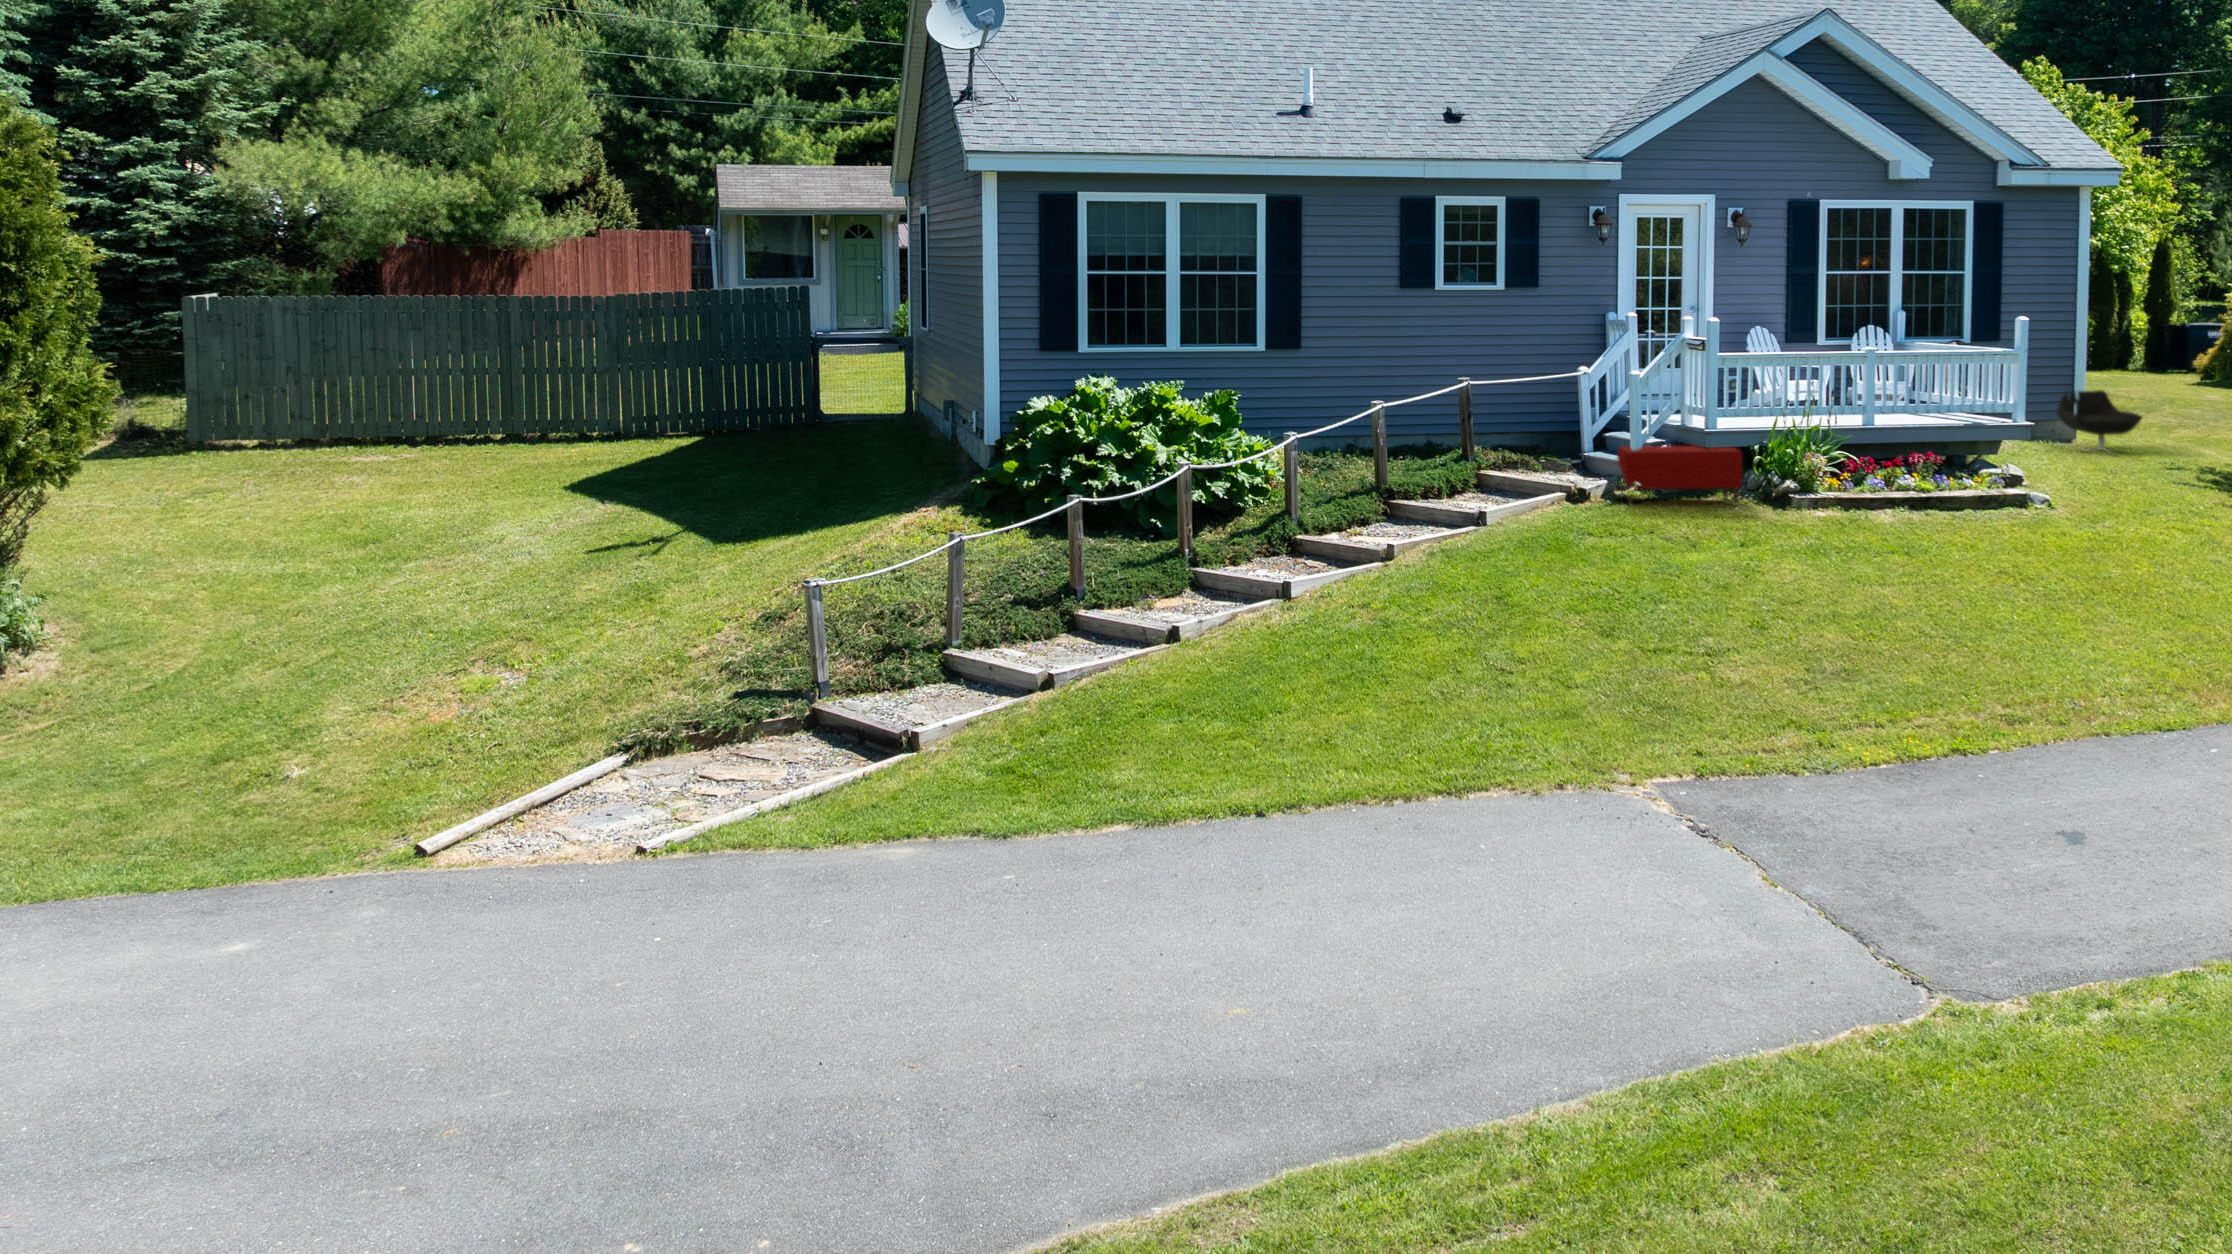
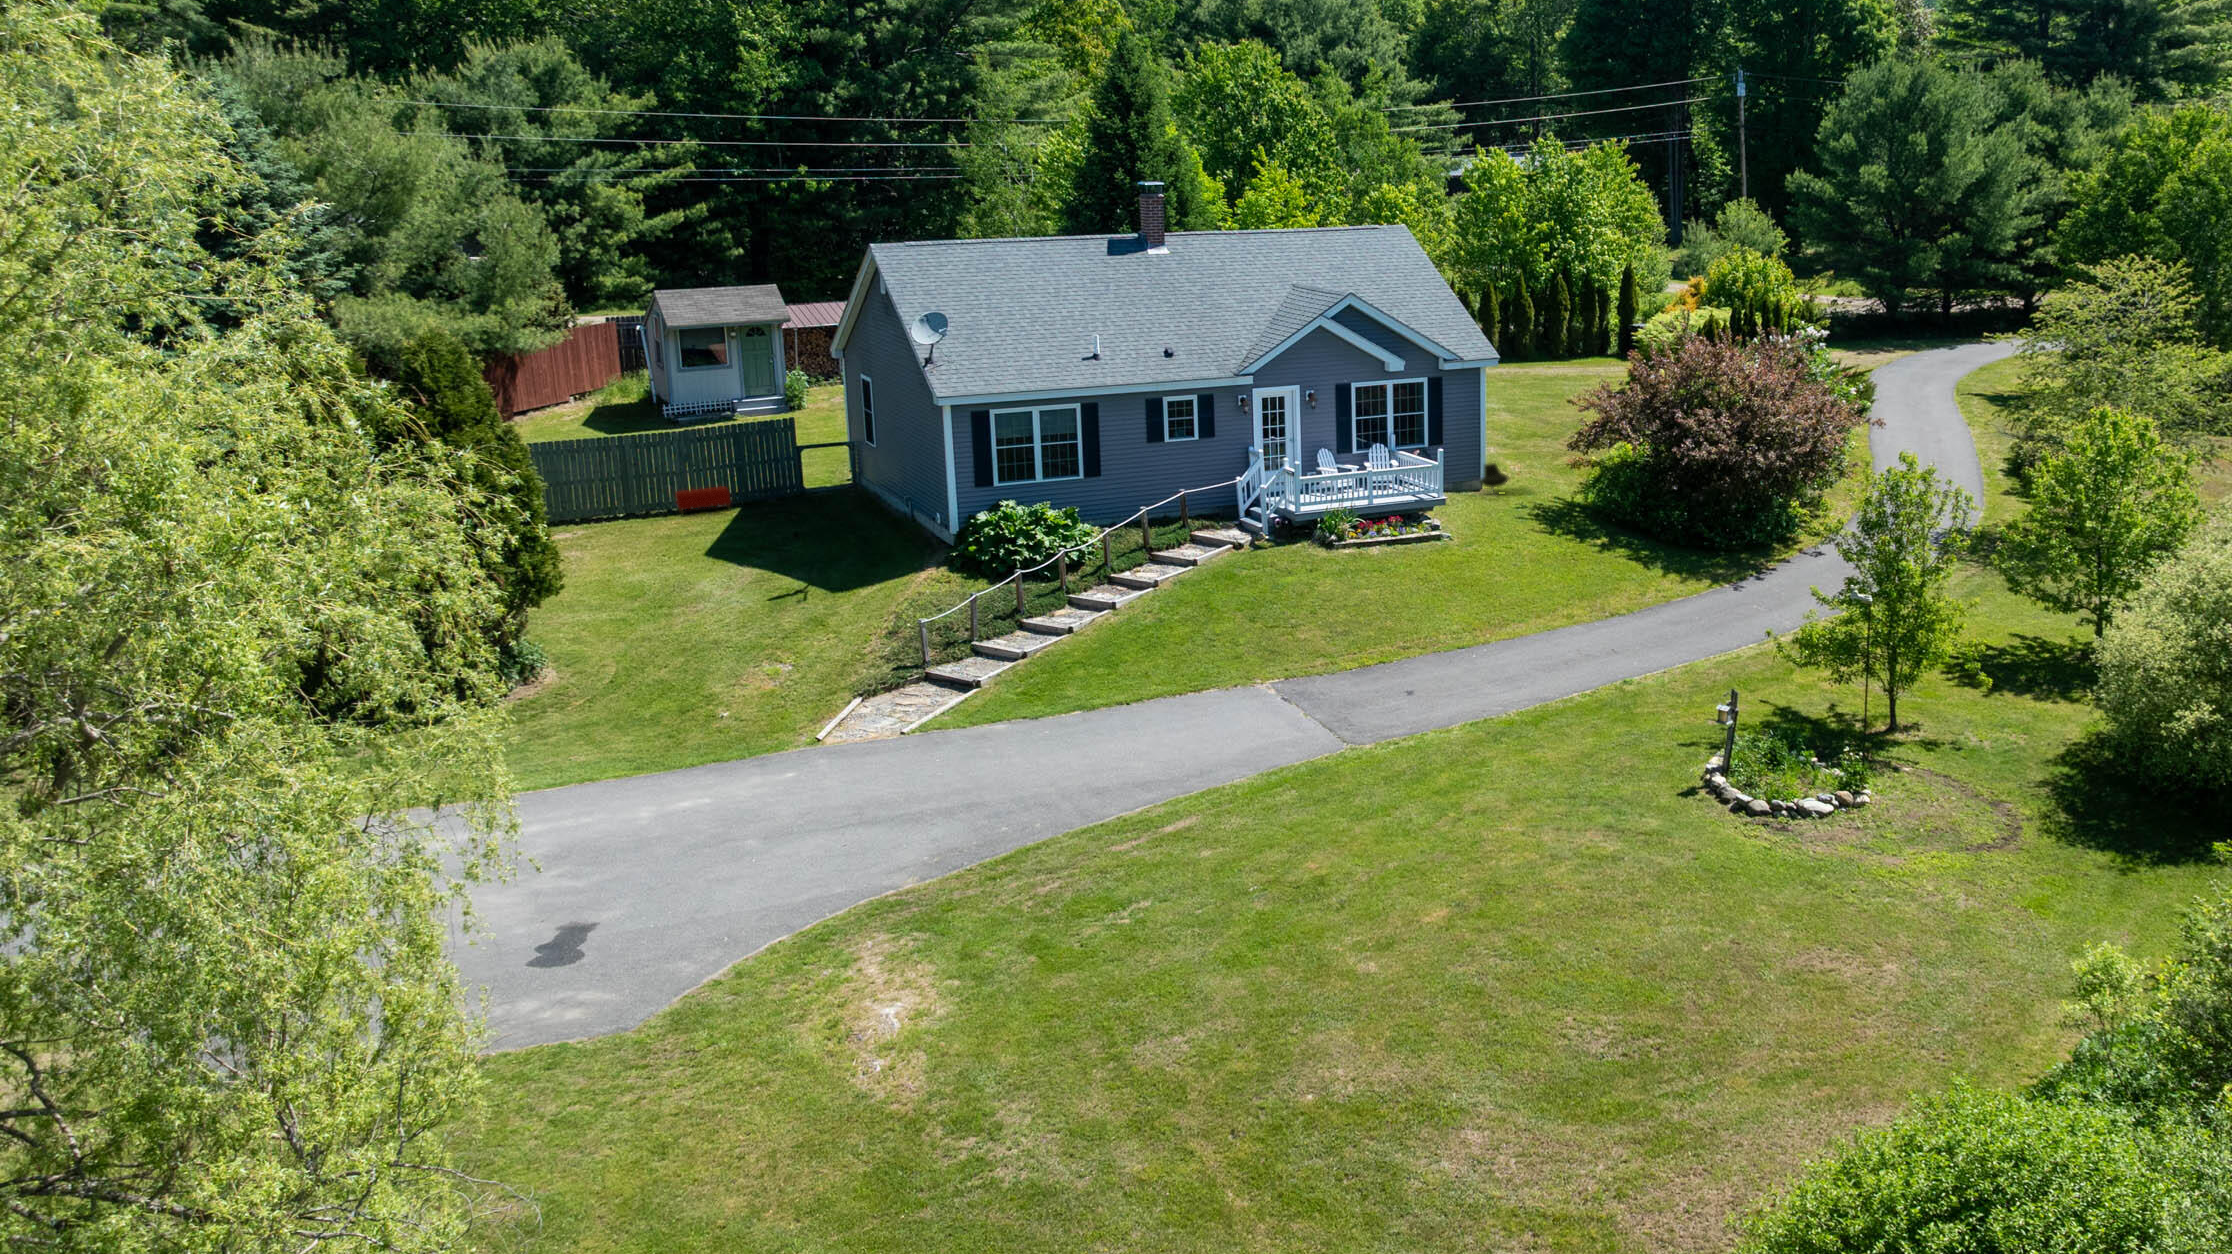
bench: present [1617,446,1742,506] -> present [675,486,731,514]

